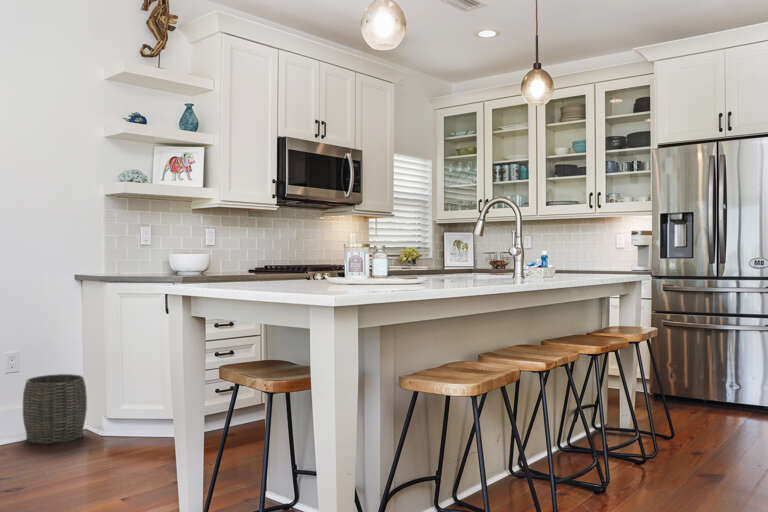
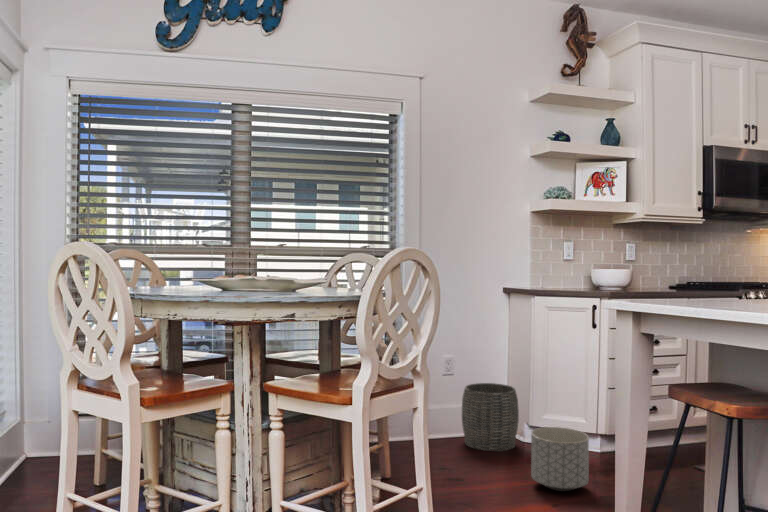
planter: none [87,407,142,466] -> present [531,427,589,491]

